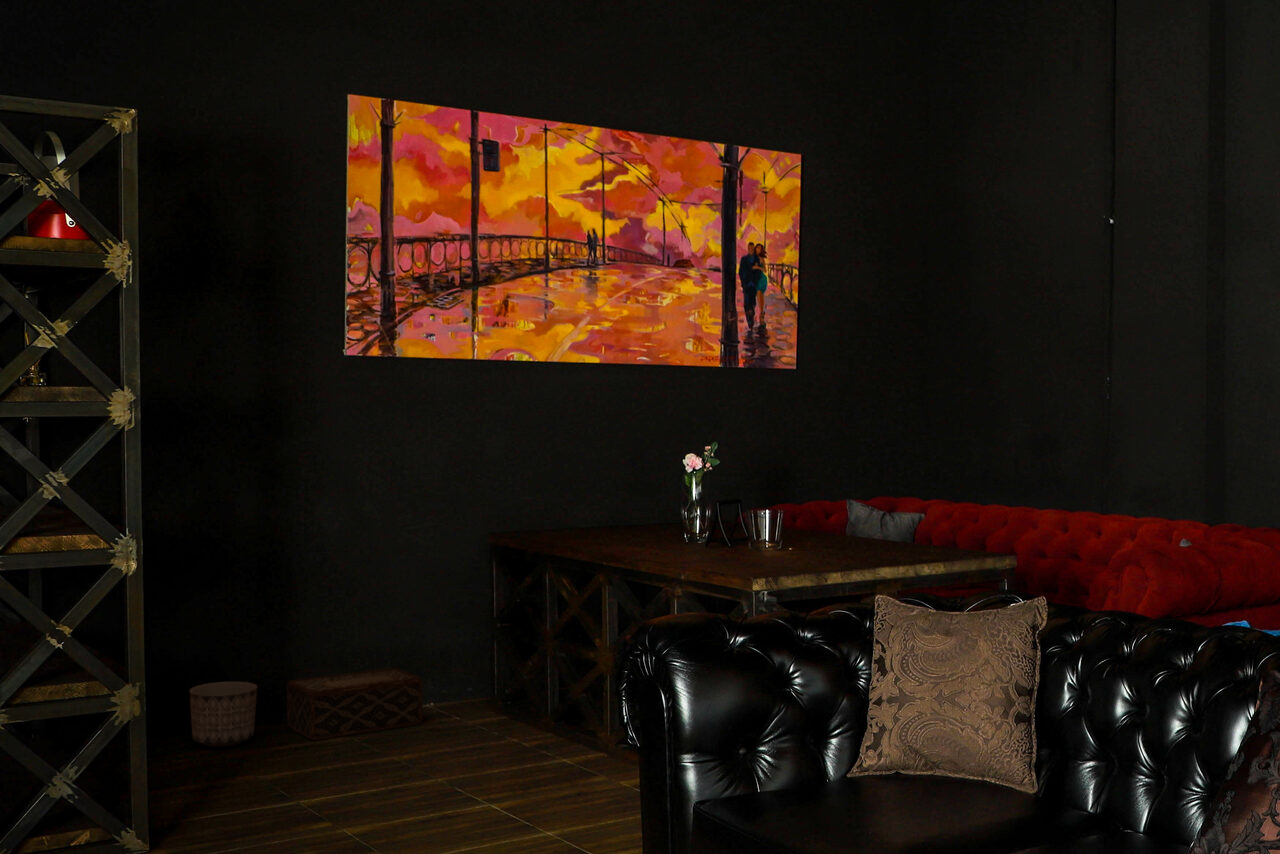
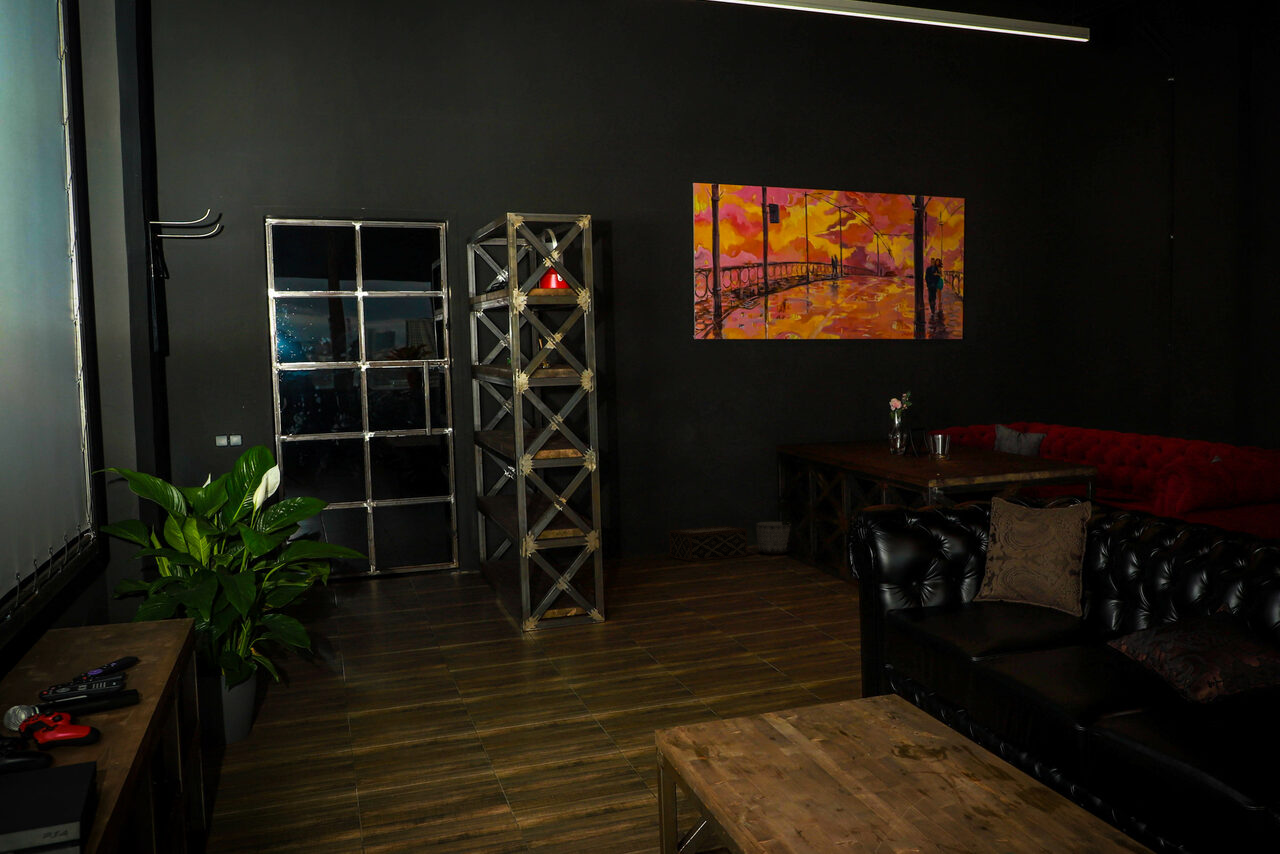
planter: present [190,682,257,747] -> present [756,522,791,554]

